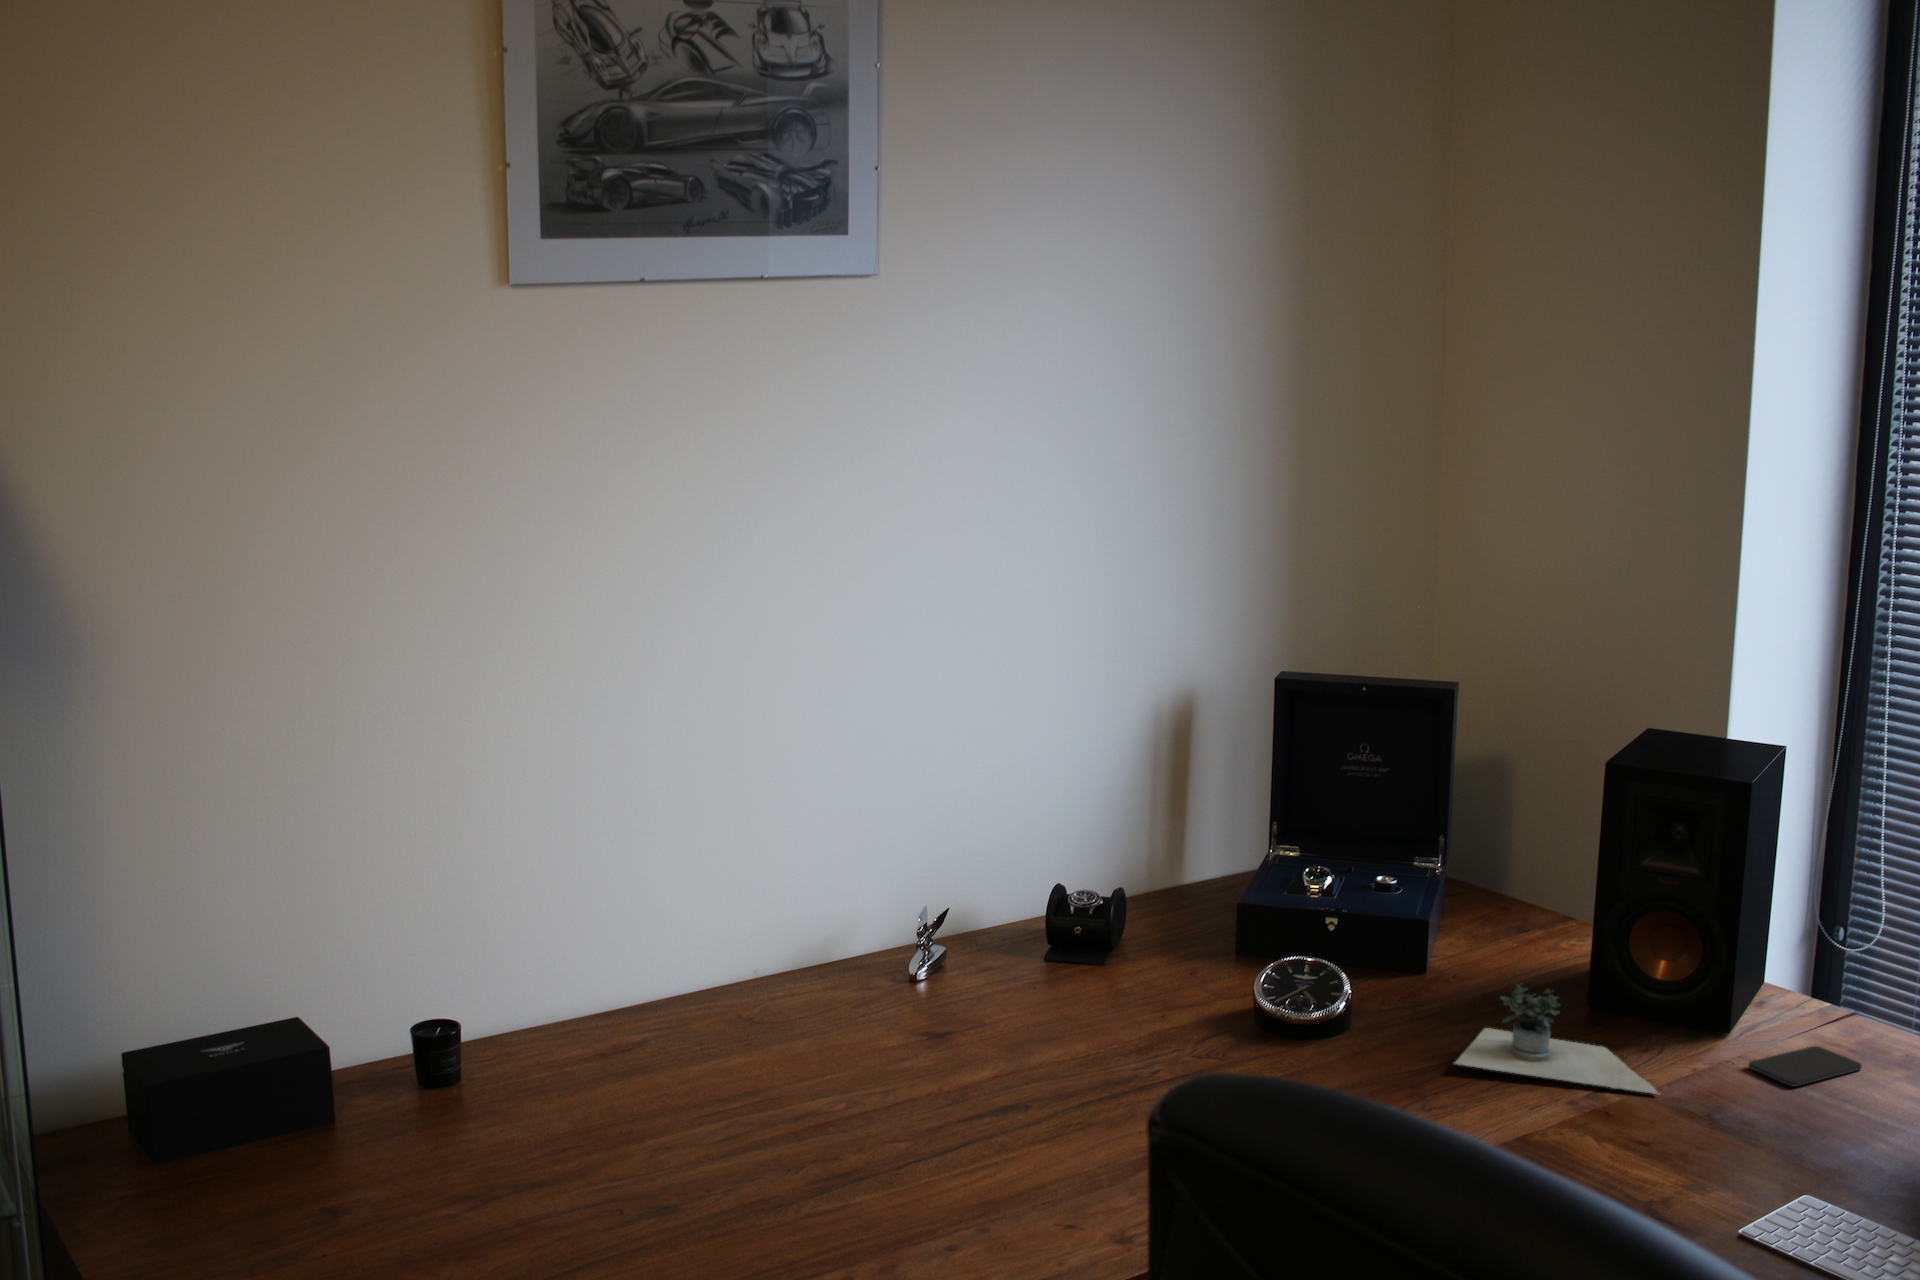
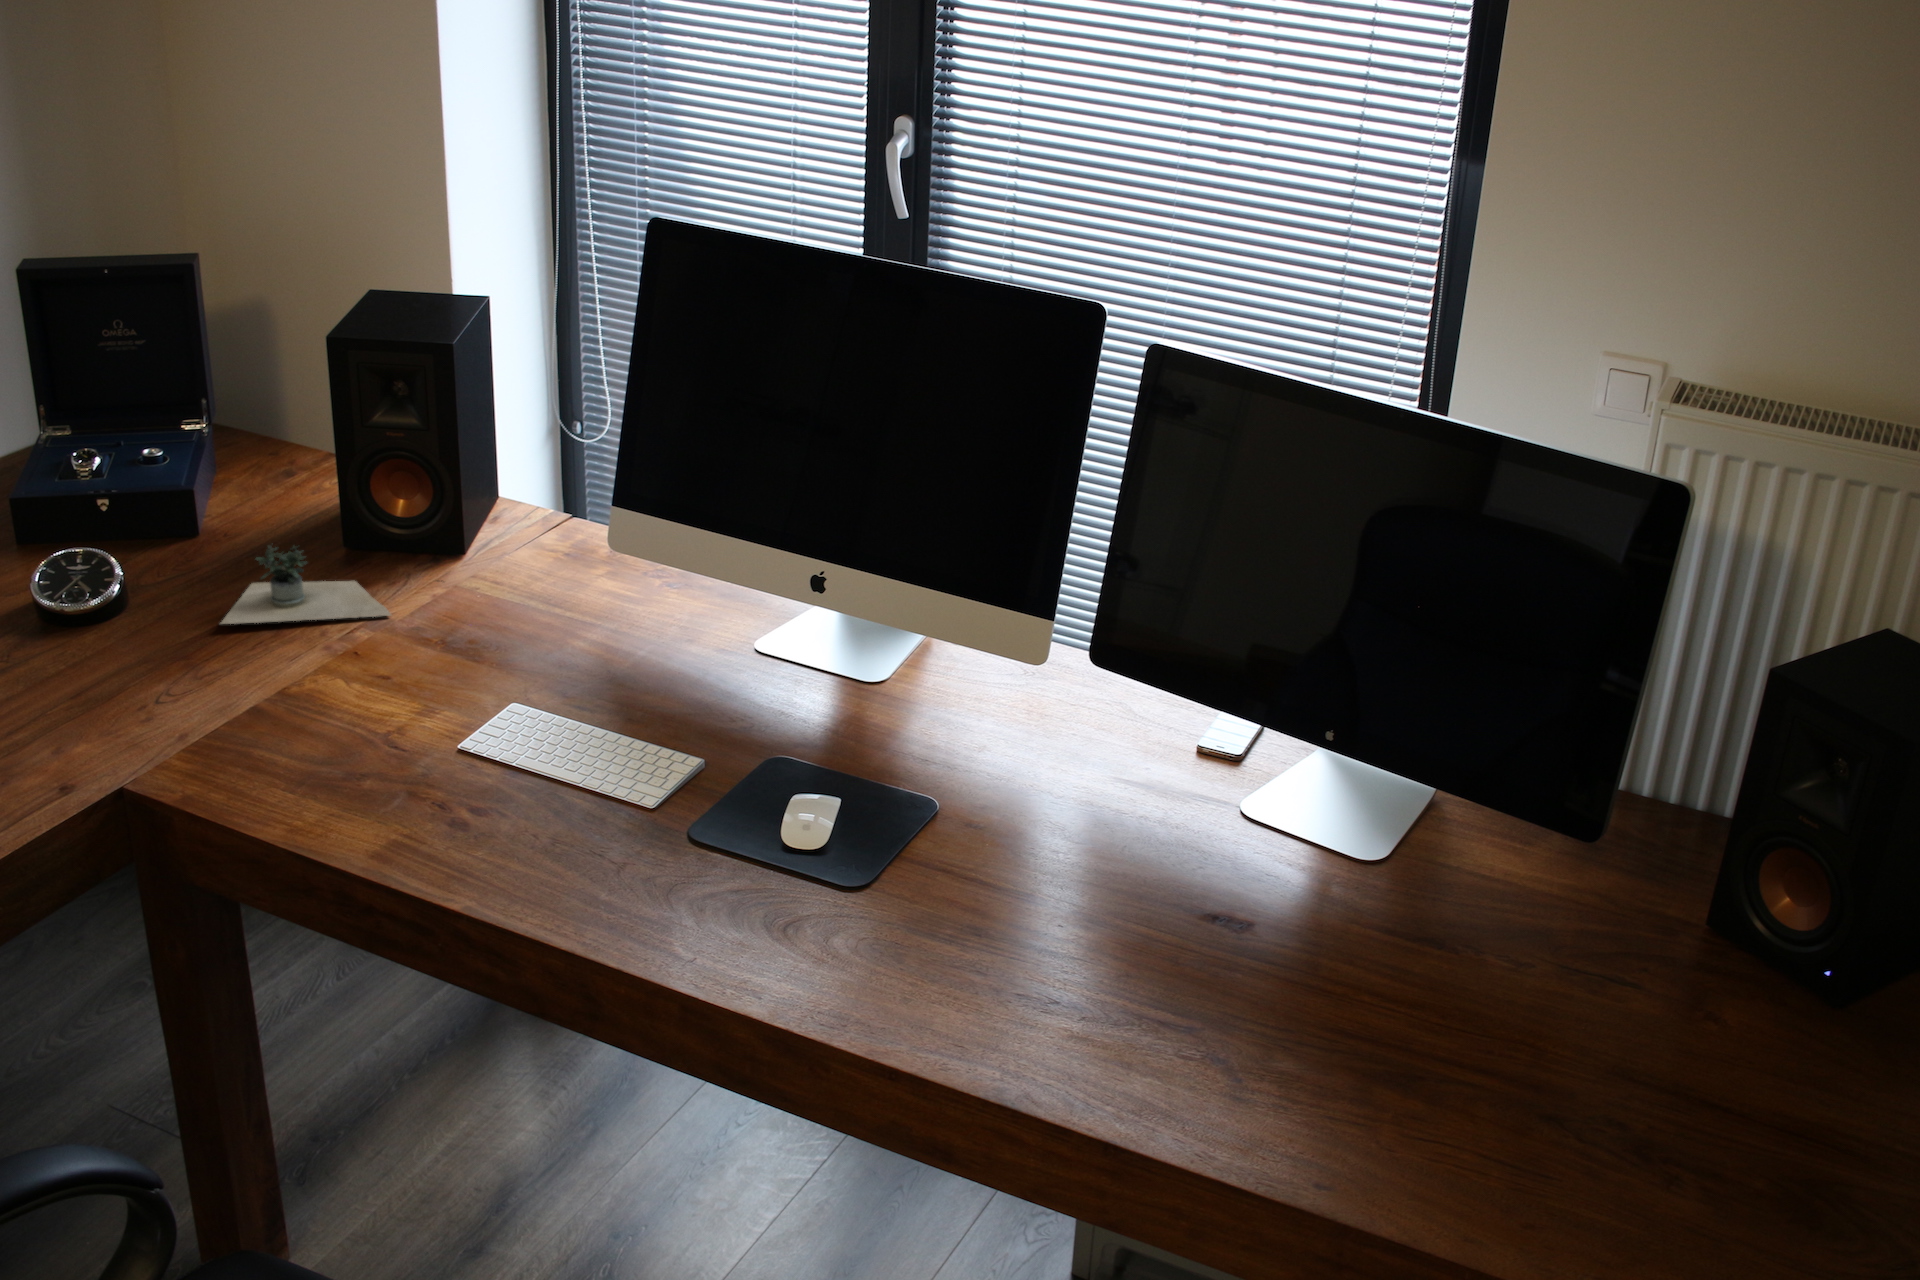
smartphone: present [1748,1046,1862,1087] -> none [467,546,555,587]

